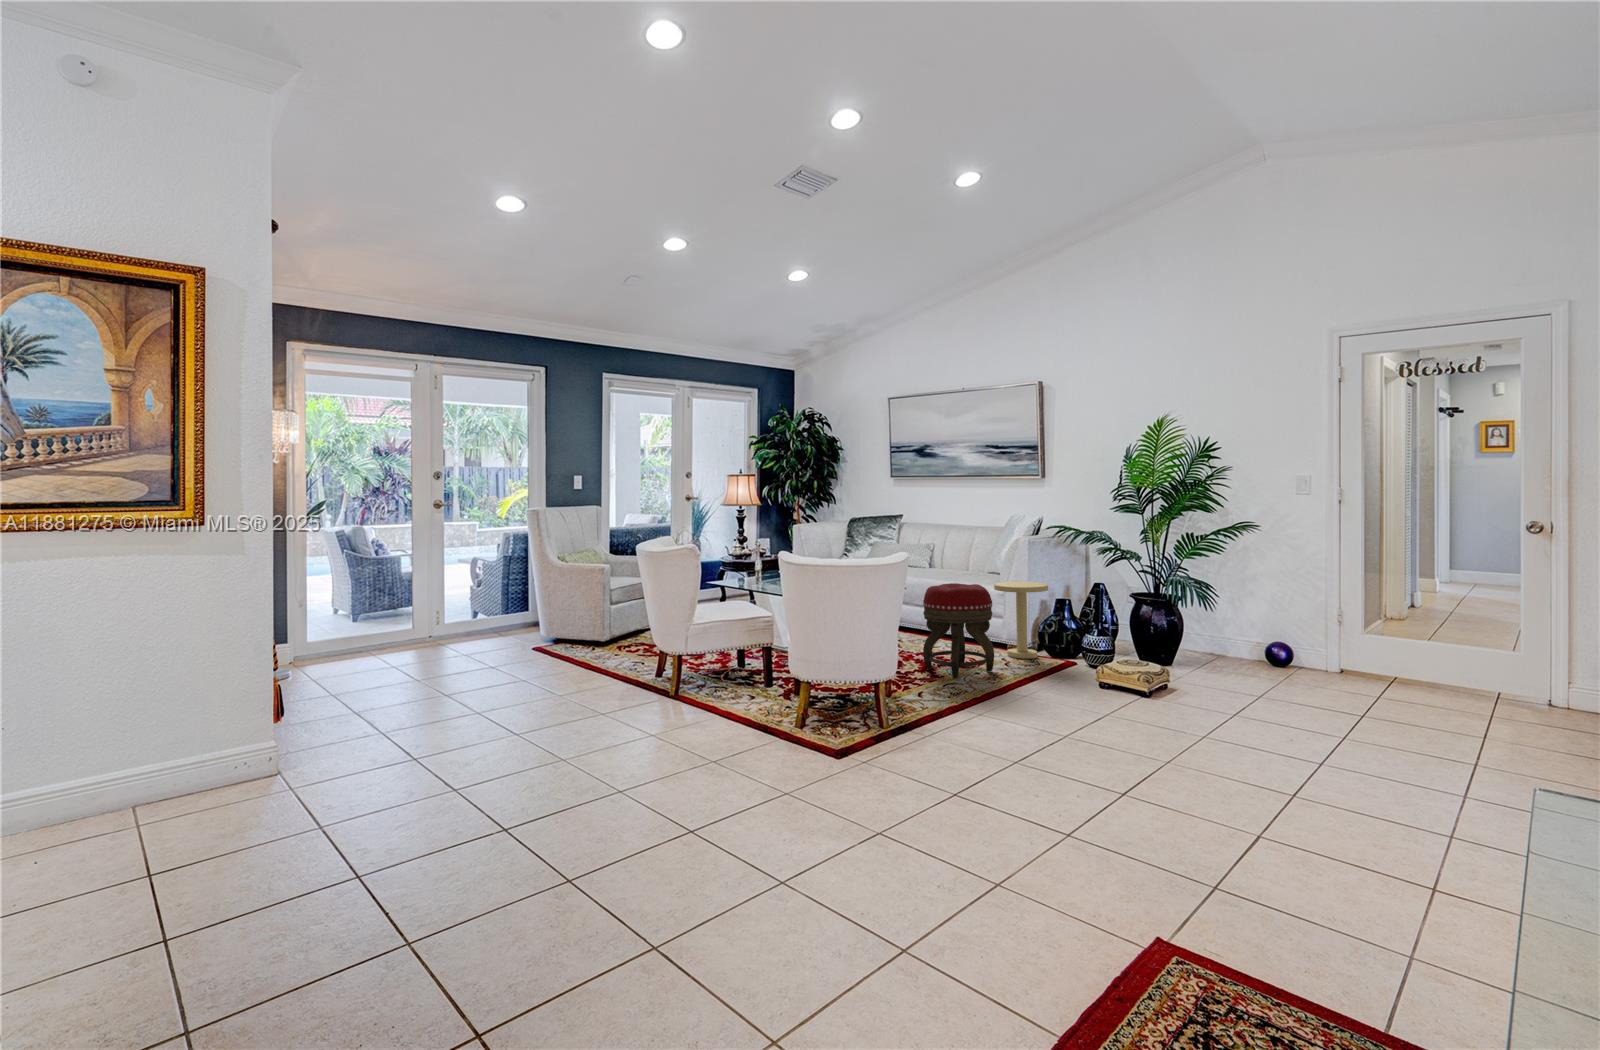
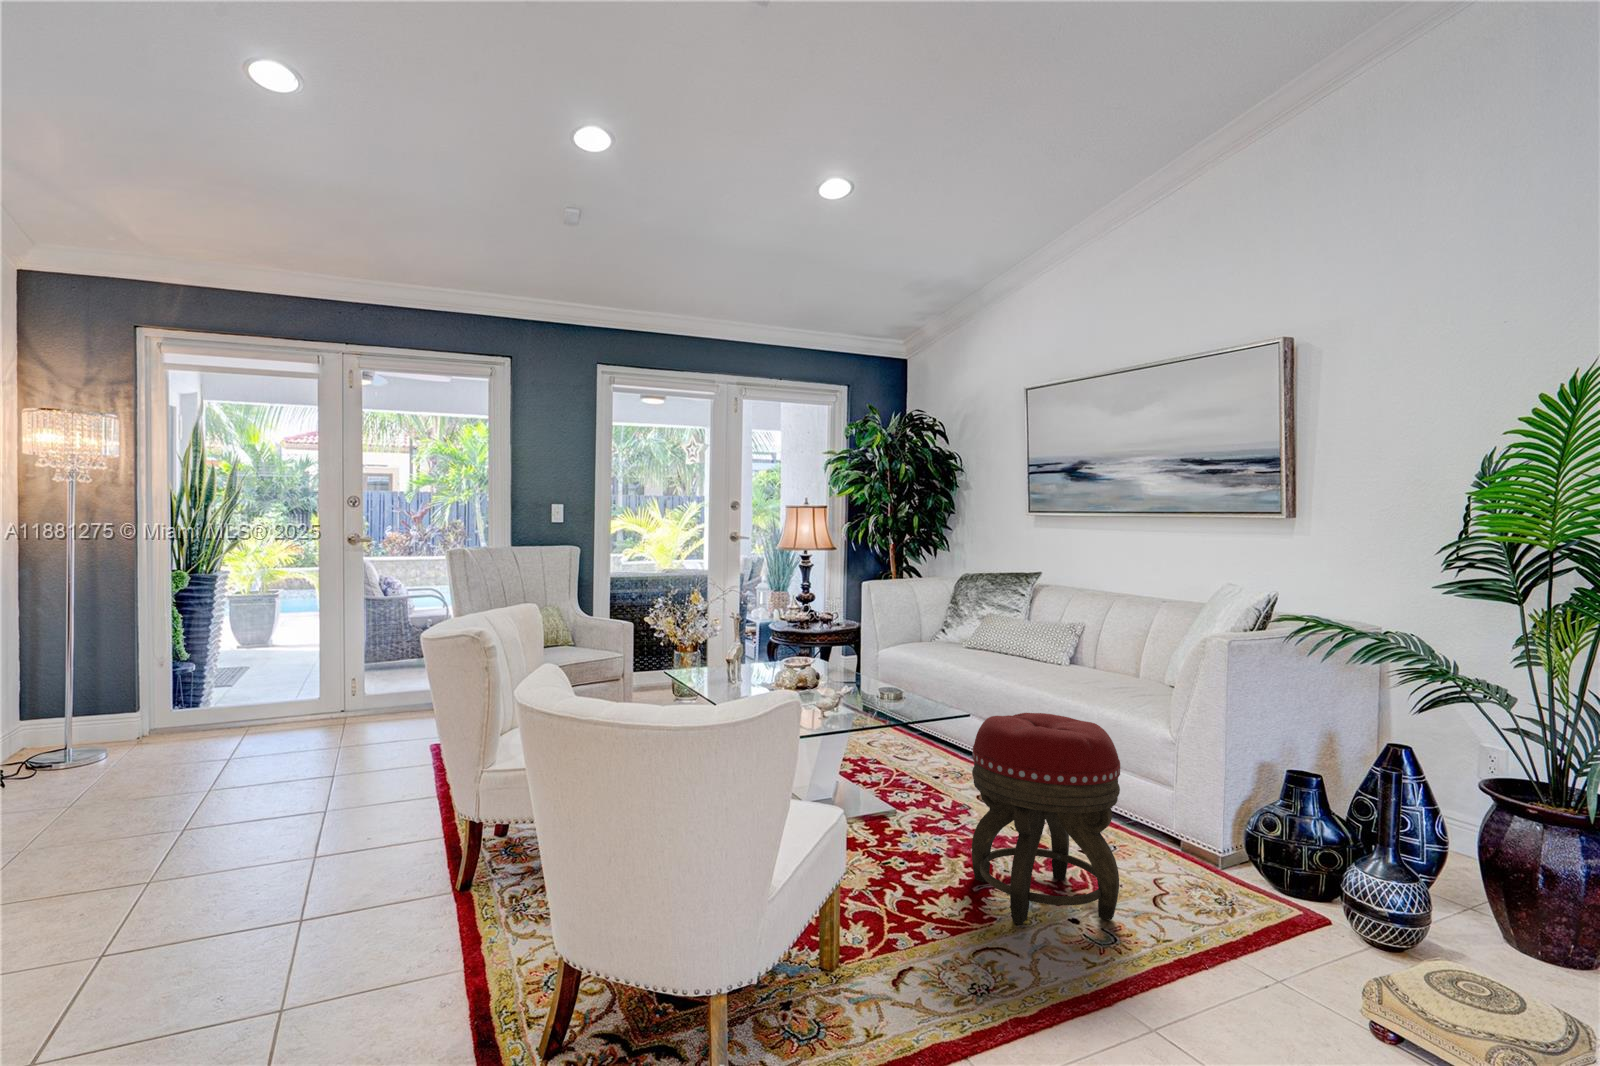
side table: present [994,581,1048,659] -> none [1148,717,1270,891]

